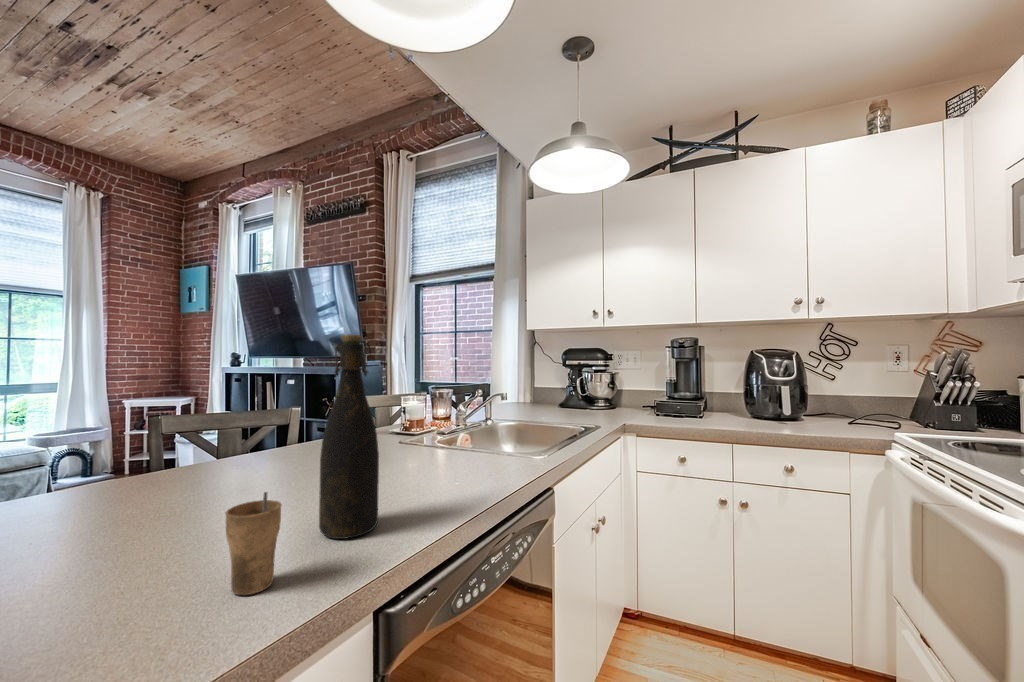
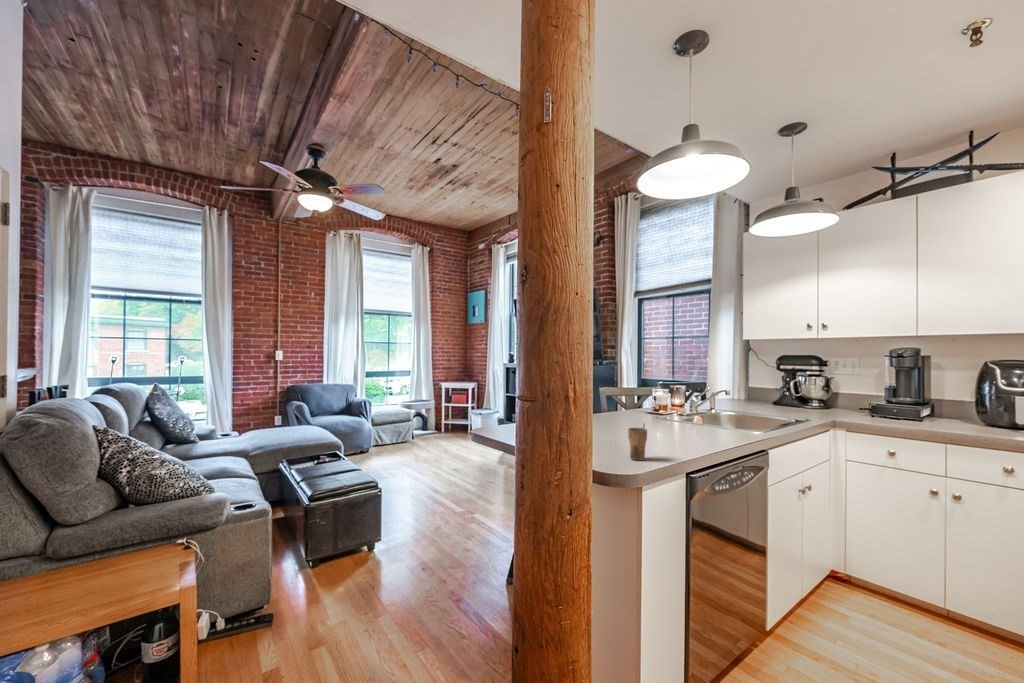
bottle: present [319,334,379,539] -> none [647,360,674,452]

